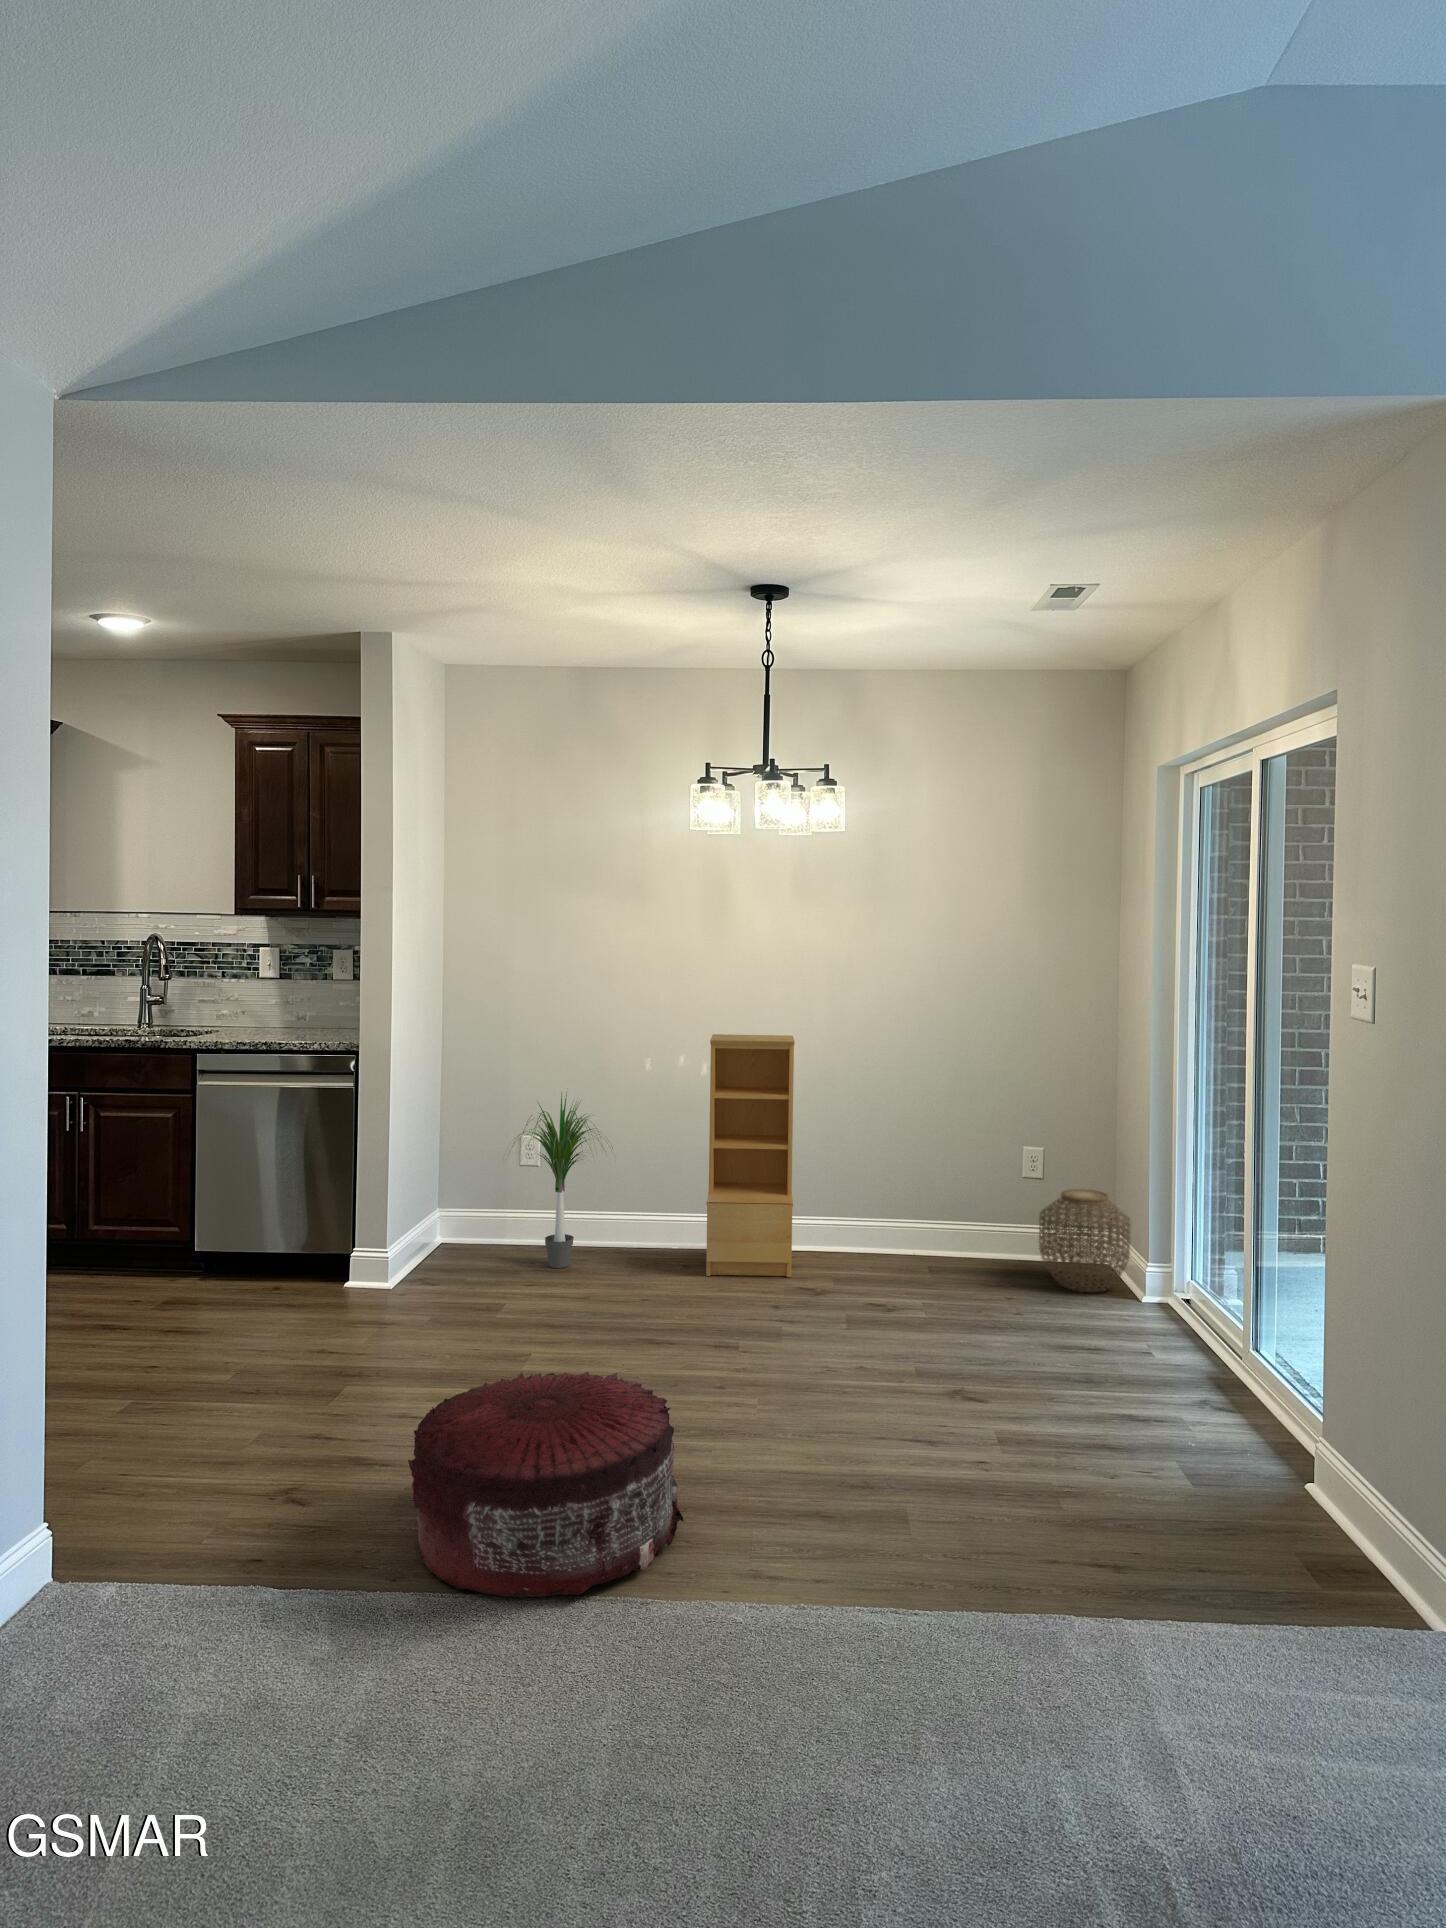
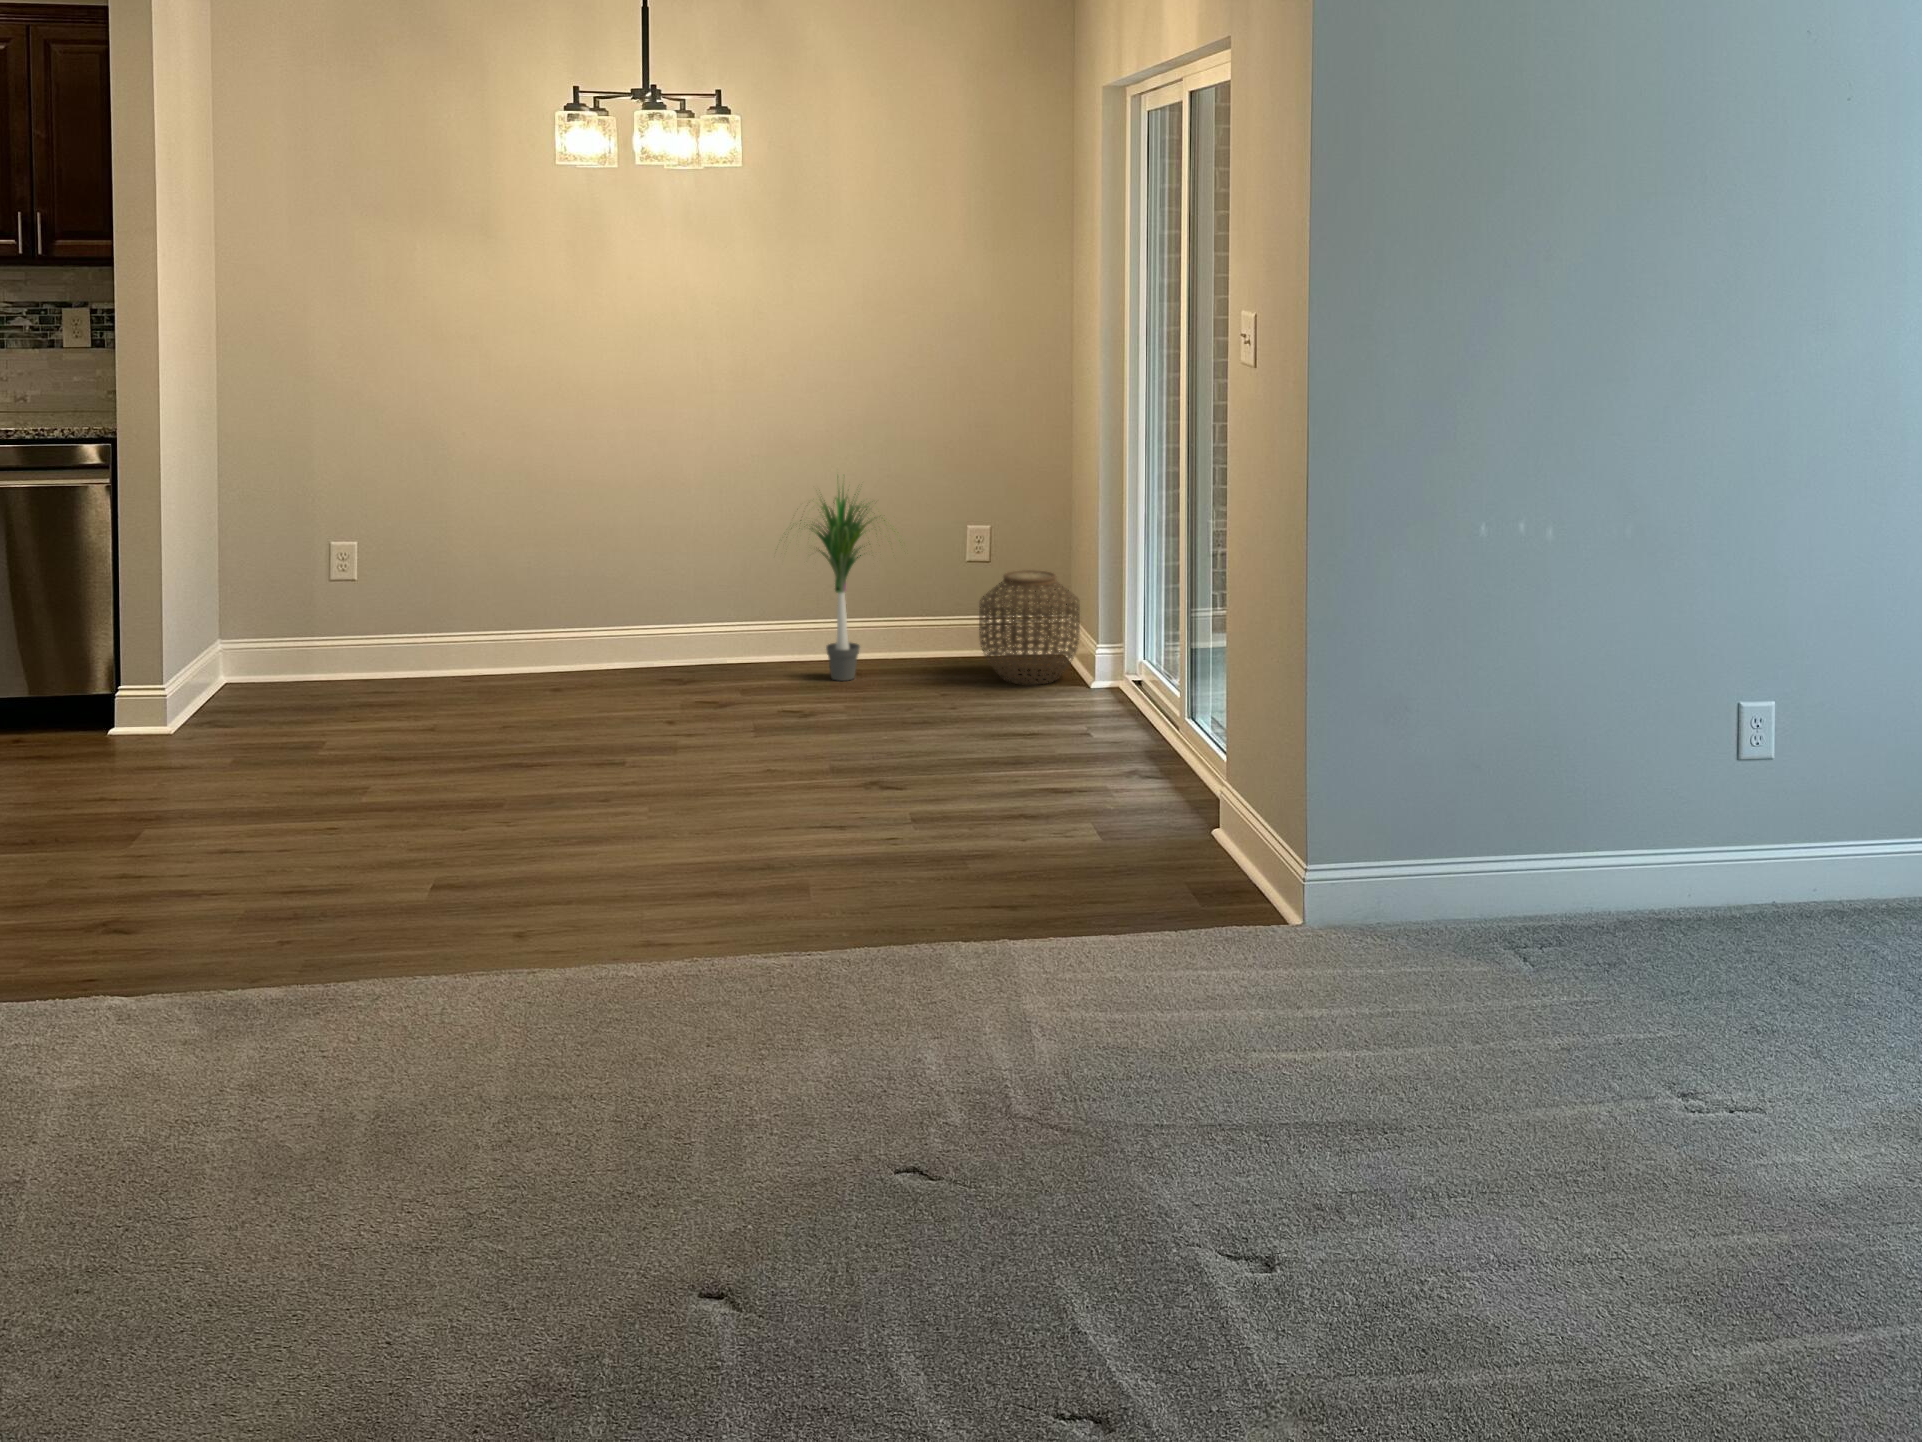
bookshelf: present [706,1034,795,1277] -> none [583,405,690,696]
potted plant: present [508,1093,606,1268] -> present [776,491,901,681]
pouf: present [408,1372,684,1597] -> none [266,765,571,975]

